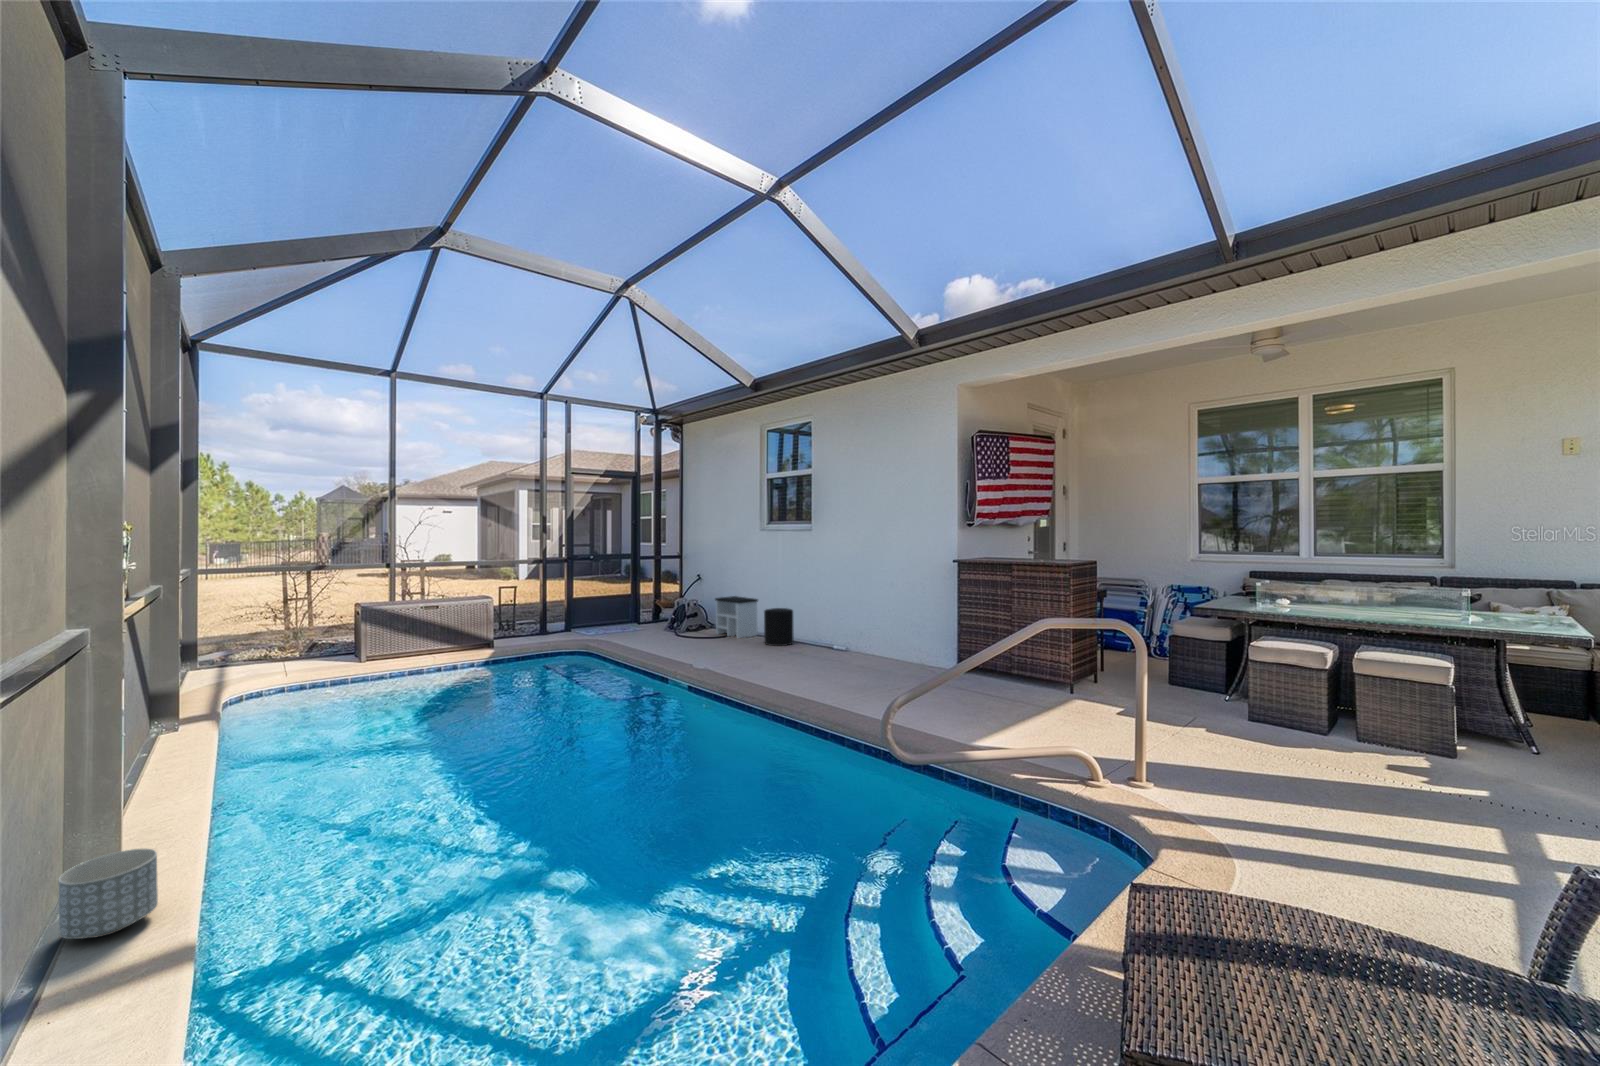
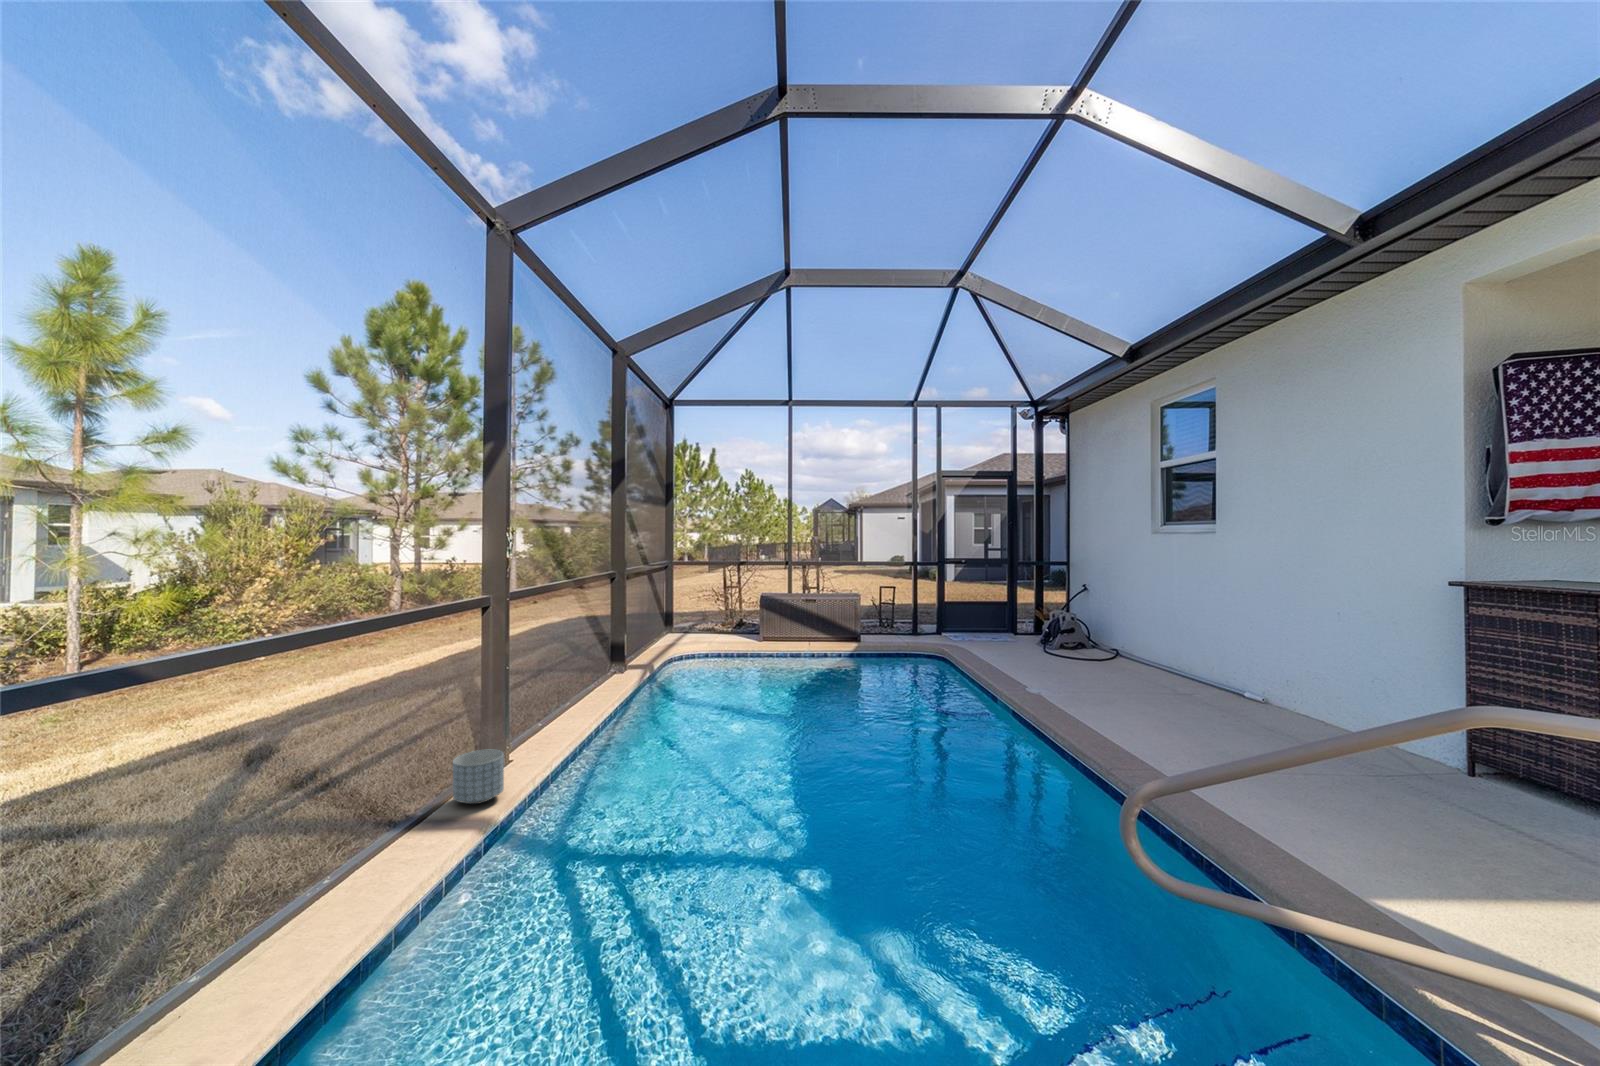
side table: present [715,596,758,638] -> none [1091,612,1146,663]
stool: present [764,608,794,646] -> none [1145,631,1188,680]

